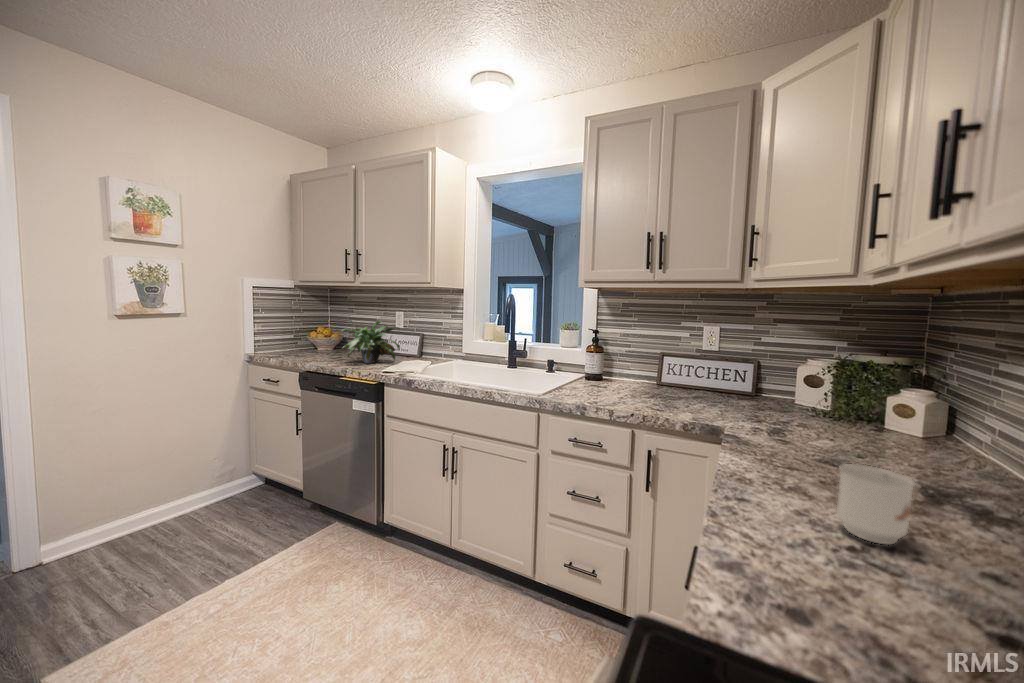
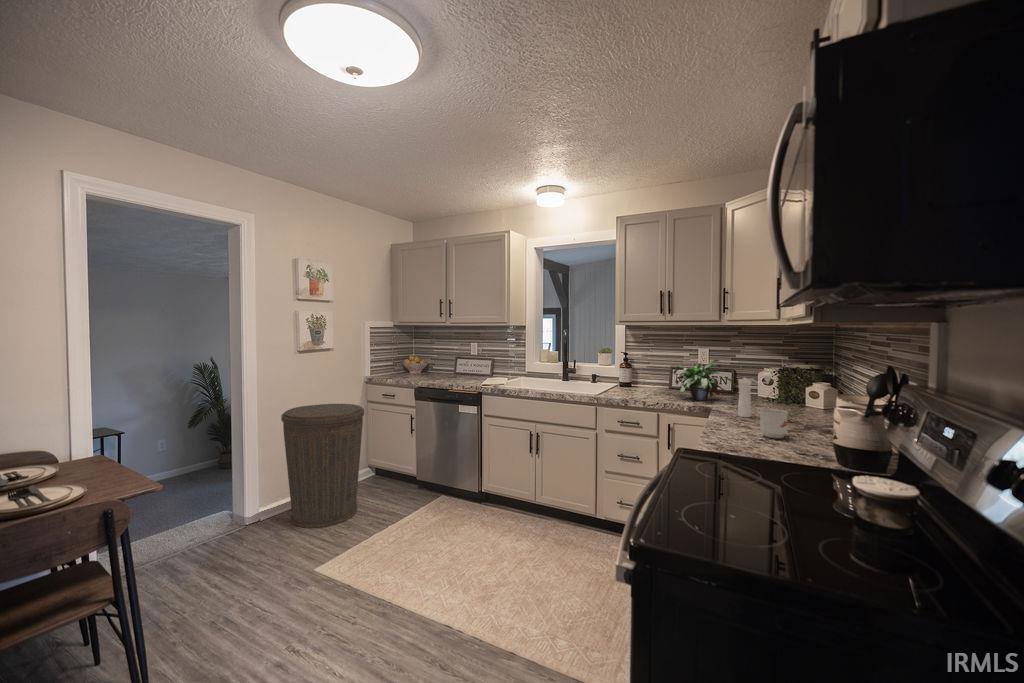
potted plant: present [342,321,400,363] -> present [673,359,735,400]
pepper mill: none [771,372,844,457] -> present [738,372,773,417]
trash can: none [57,393,209,582] -> present [281,404,364,528]

